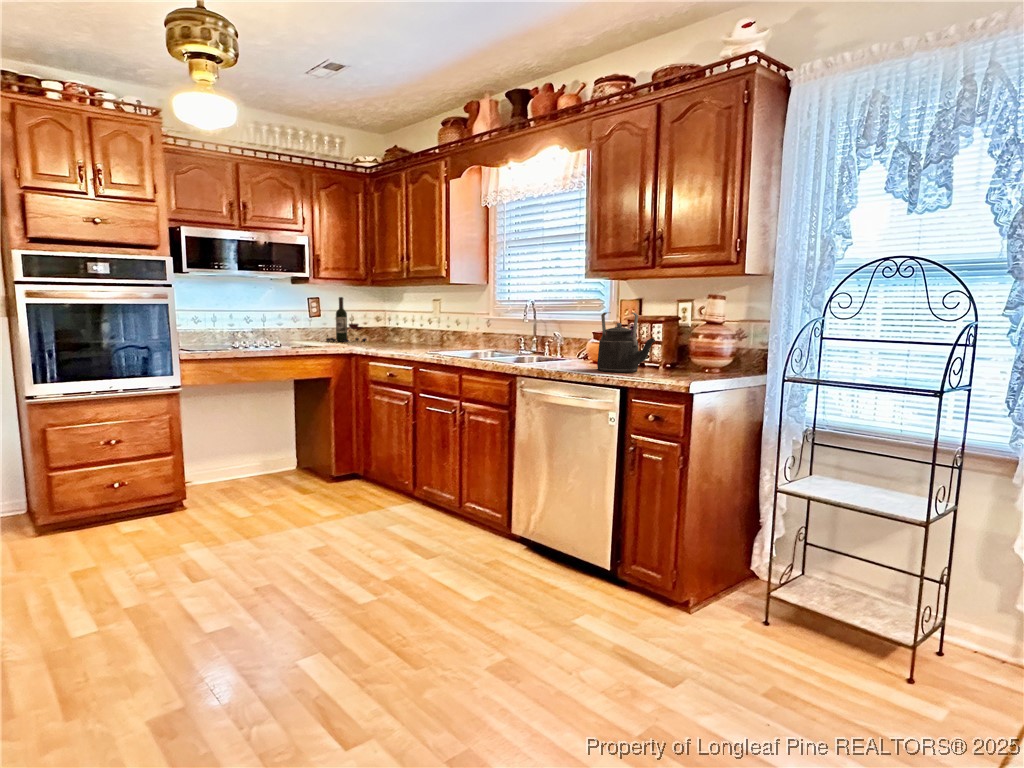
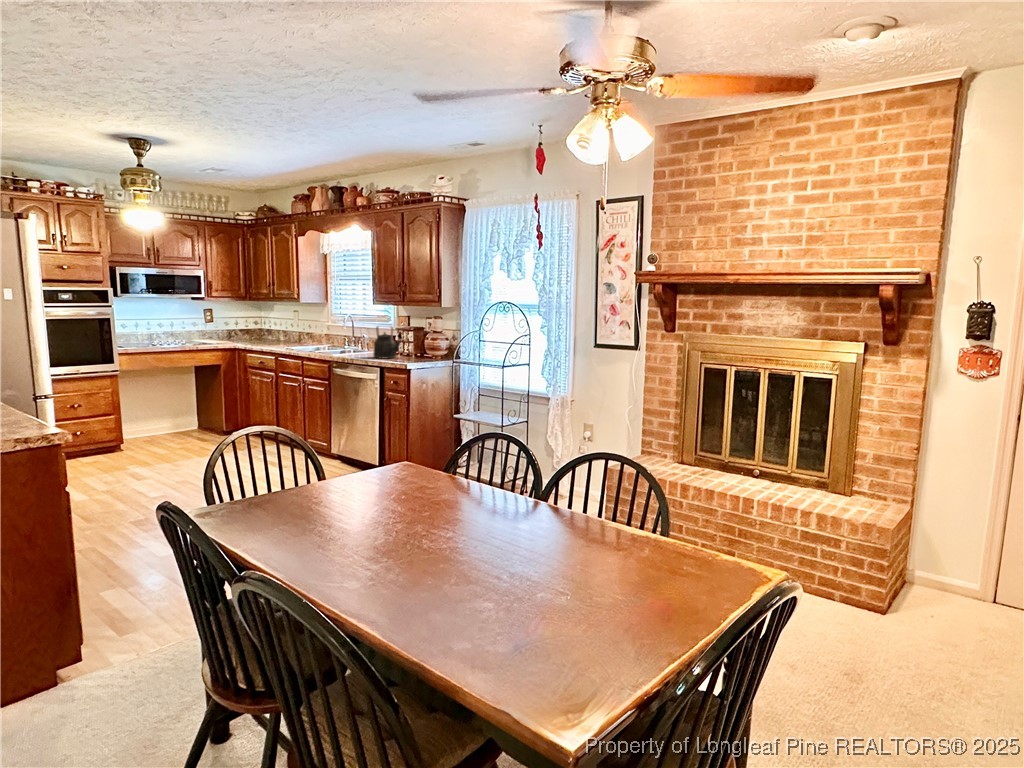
wine bottle: present [326,297,367,342] -> none [218,309,248,341]

